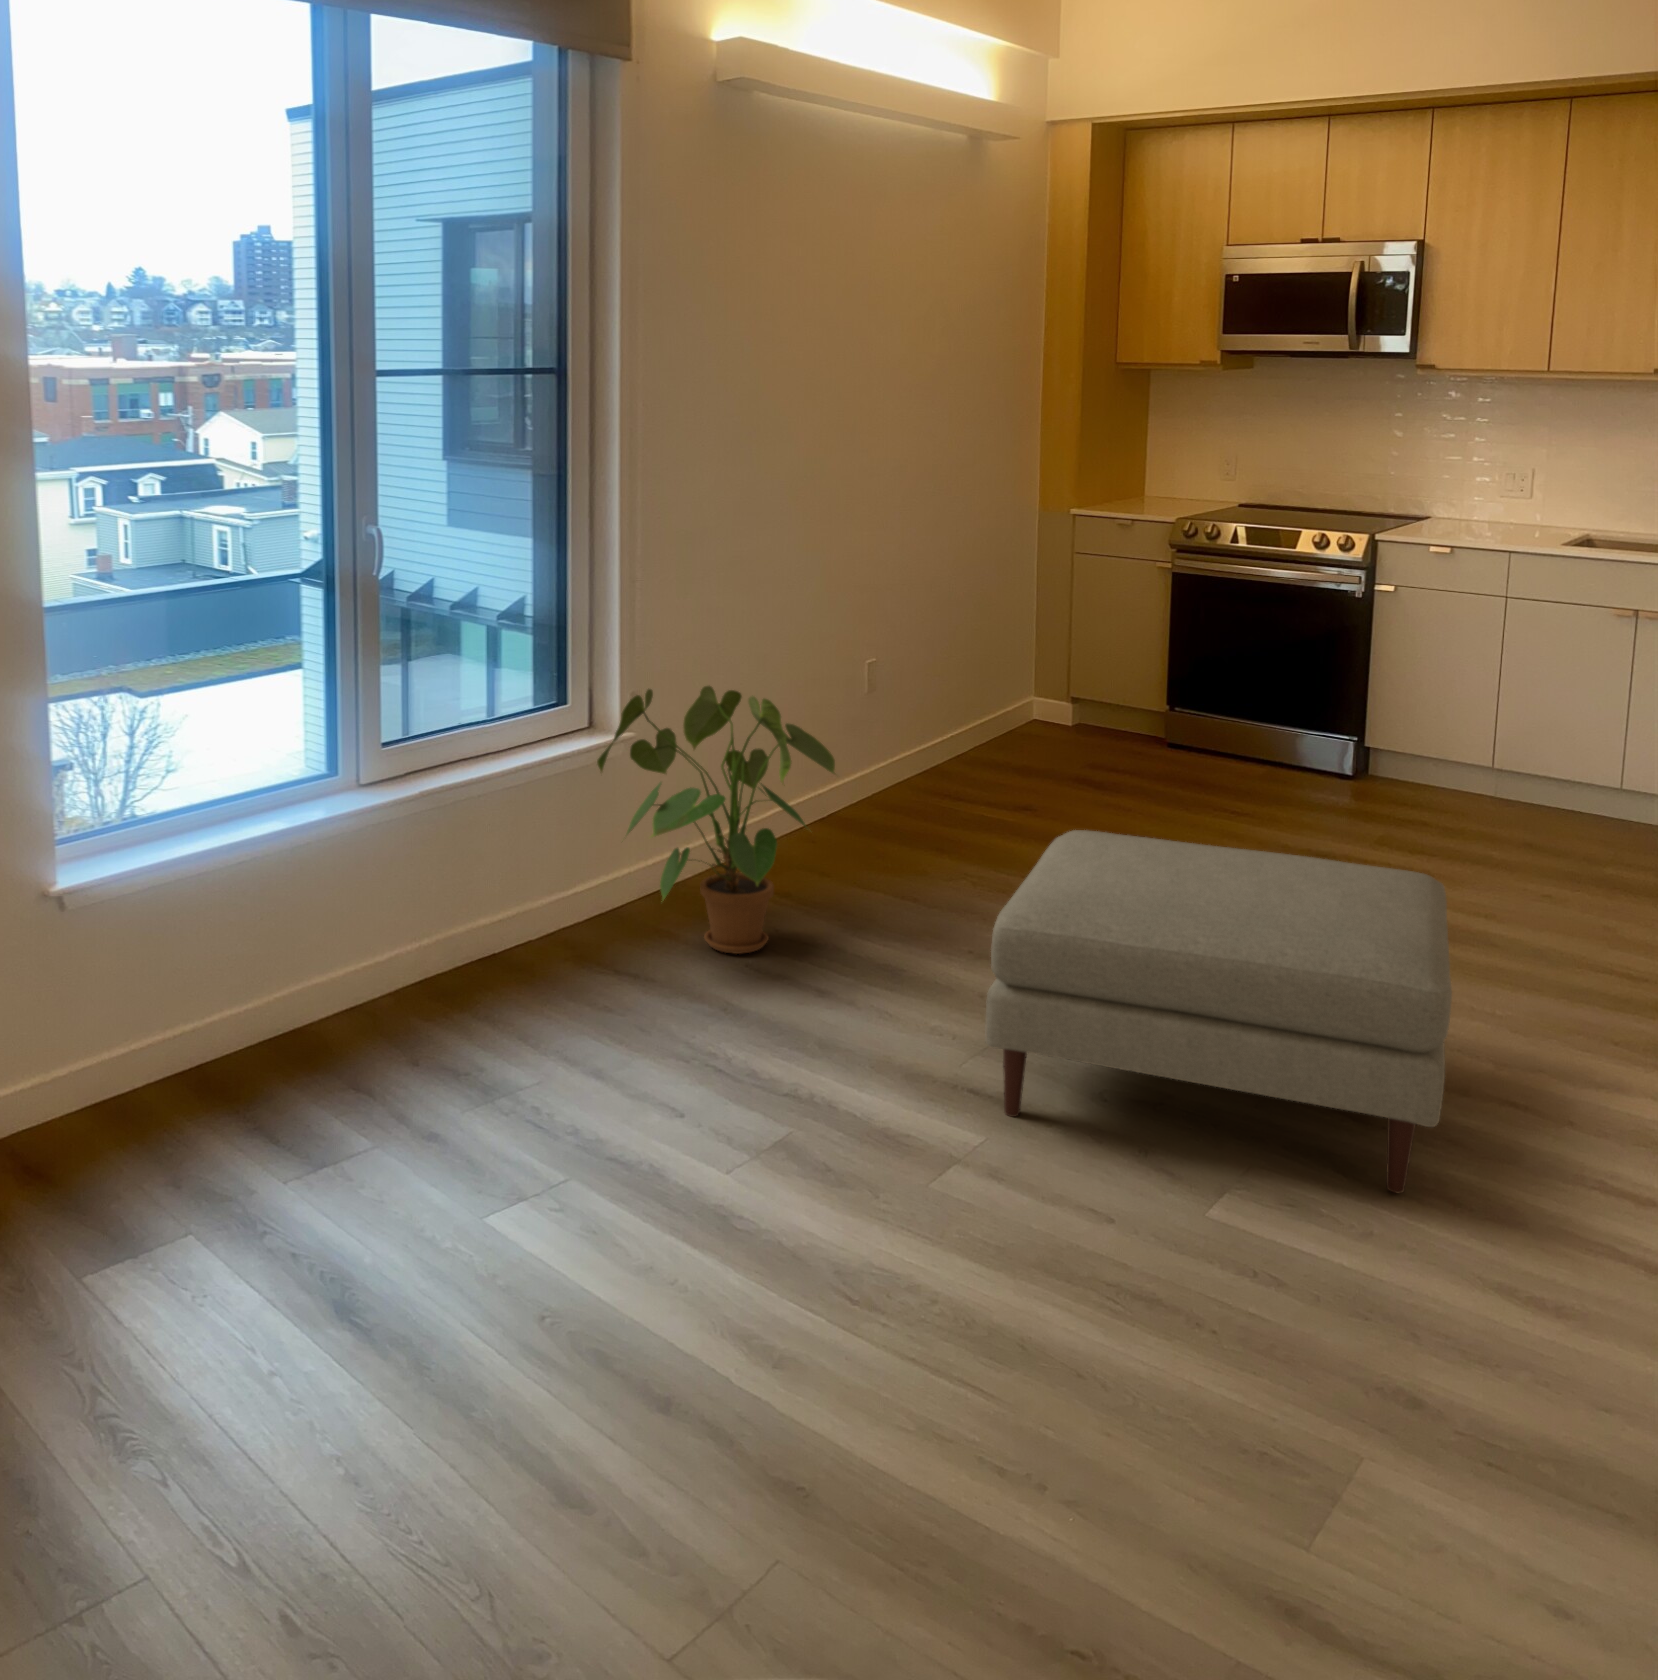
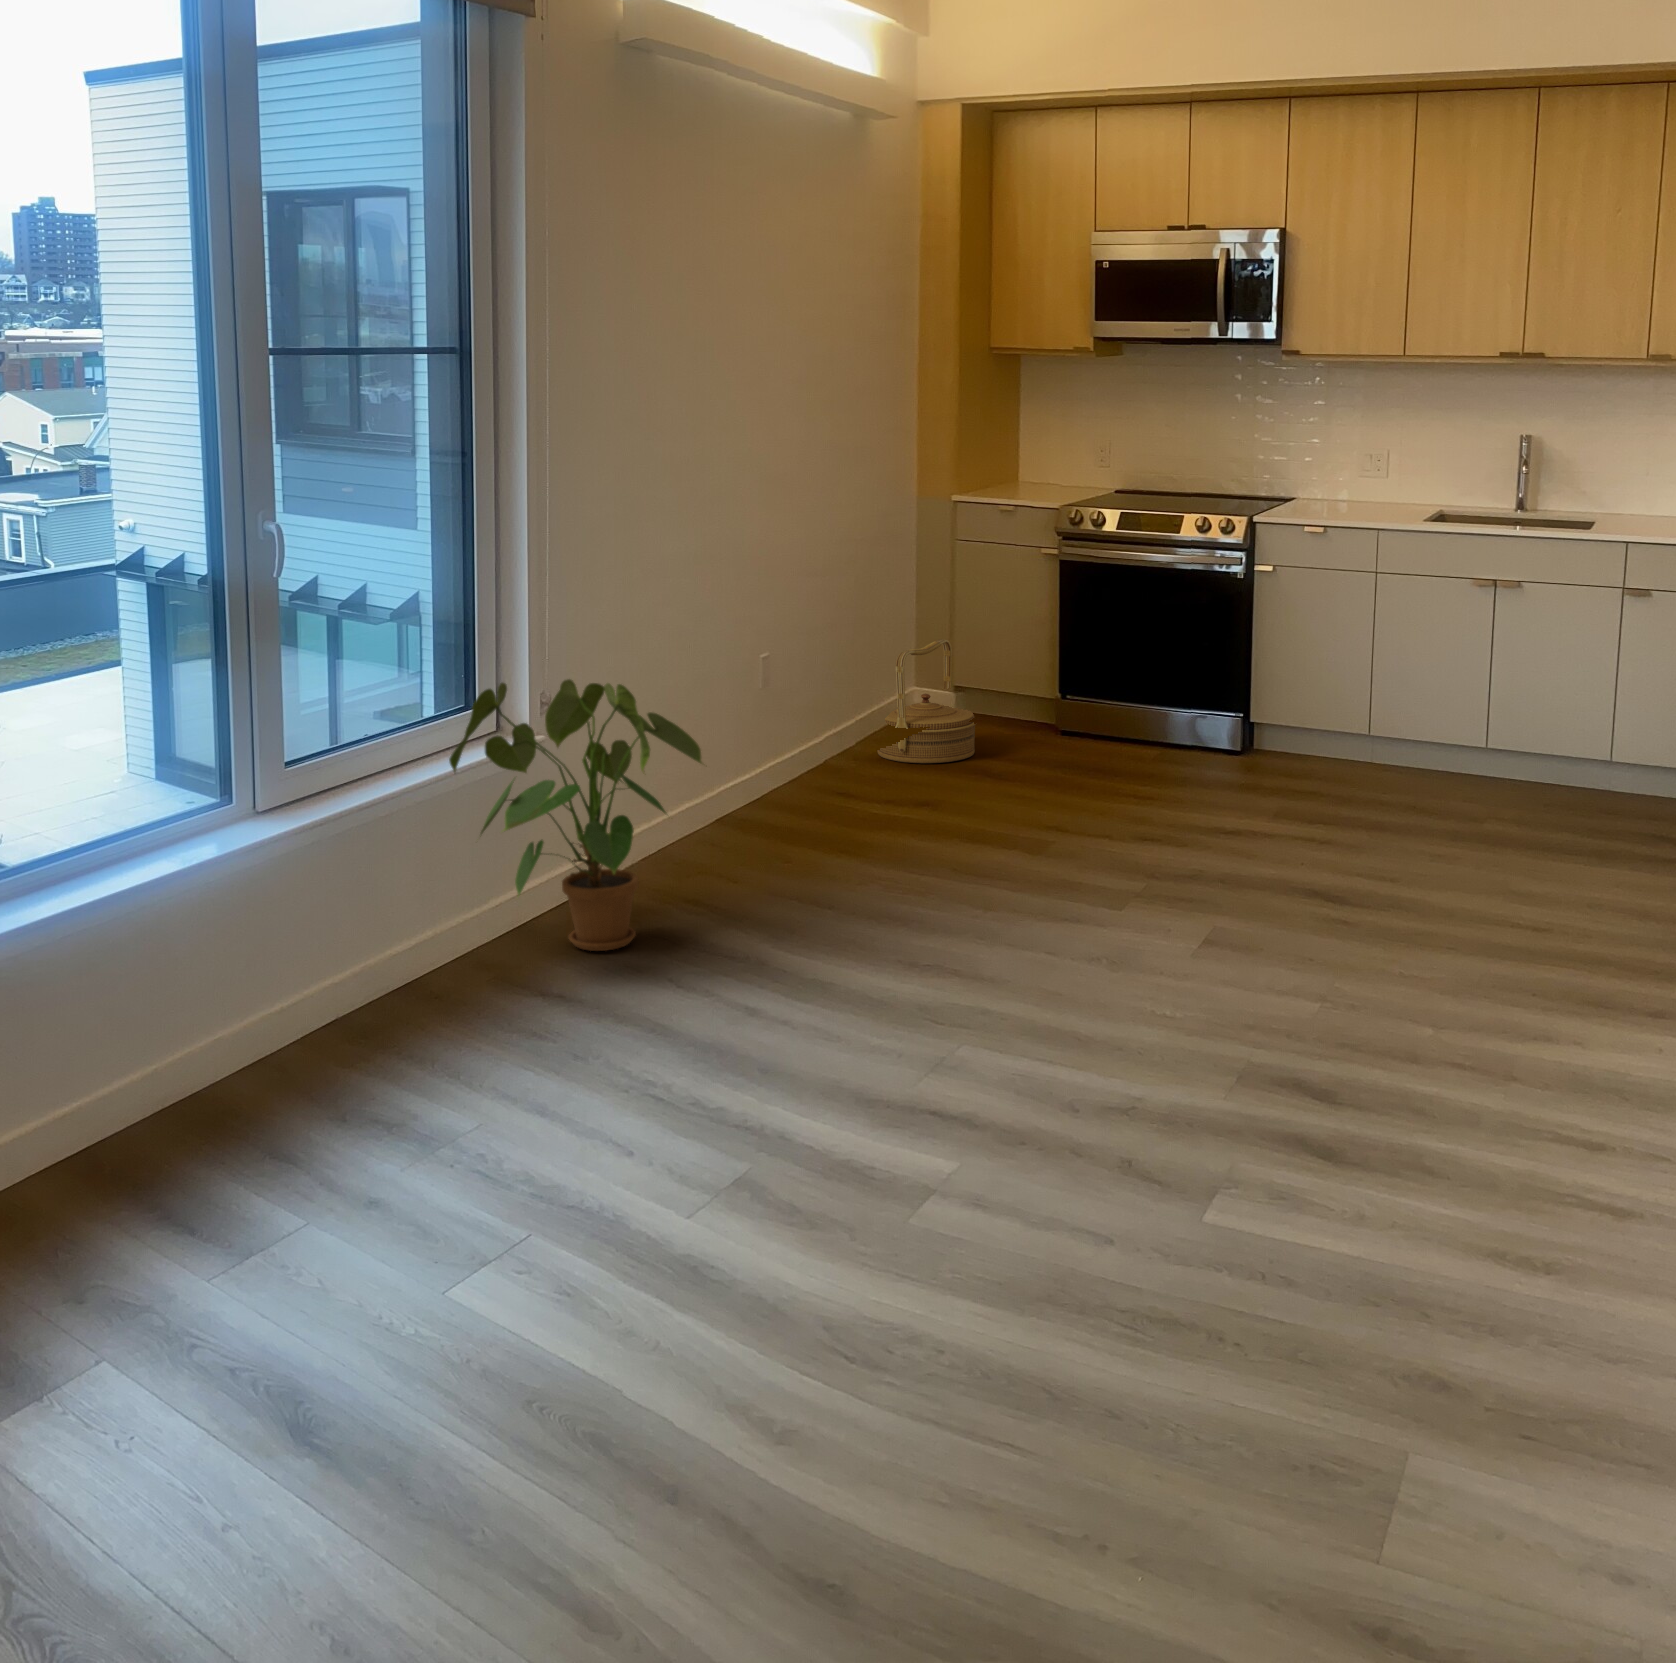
woven basket: none [979,645,1081,768] -> present [877,639,976,763]
ottoman: present [986,830,1452,1193] -> none [831,797,1274,1116]

